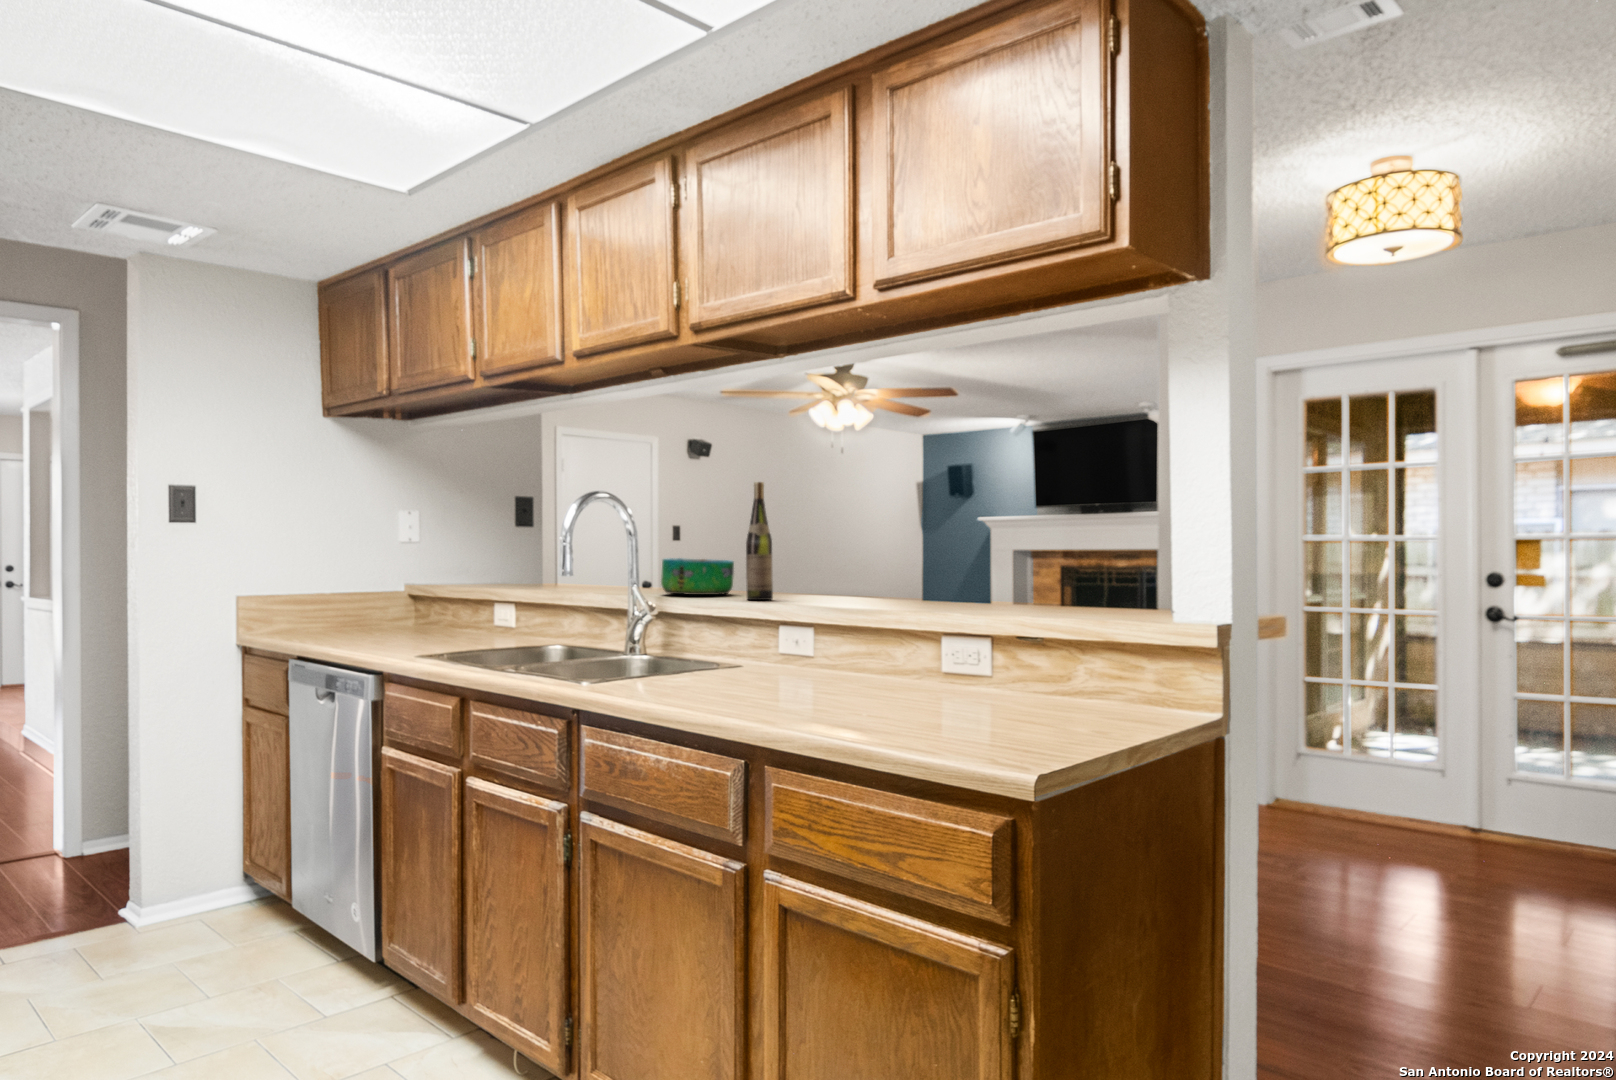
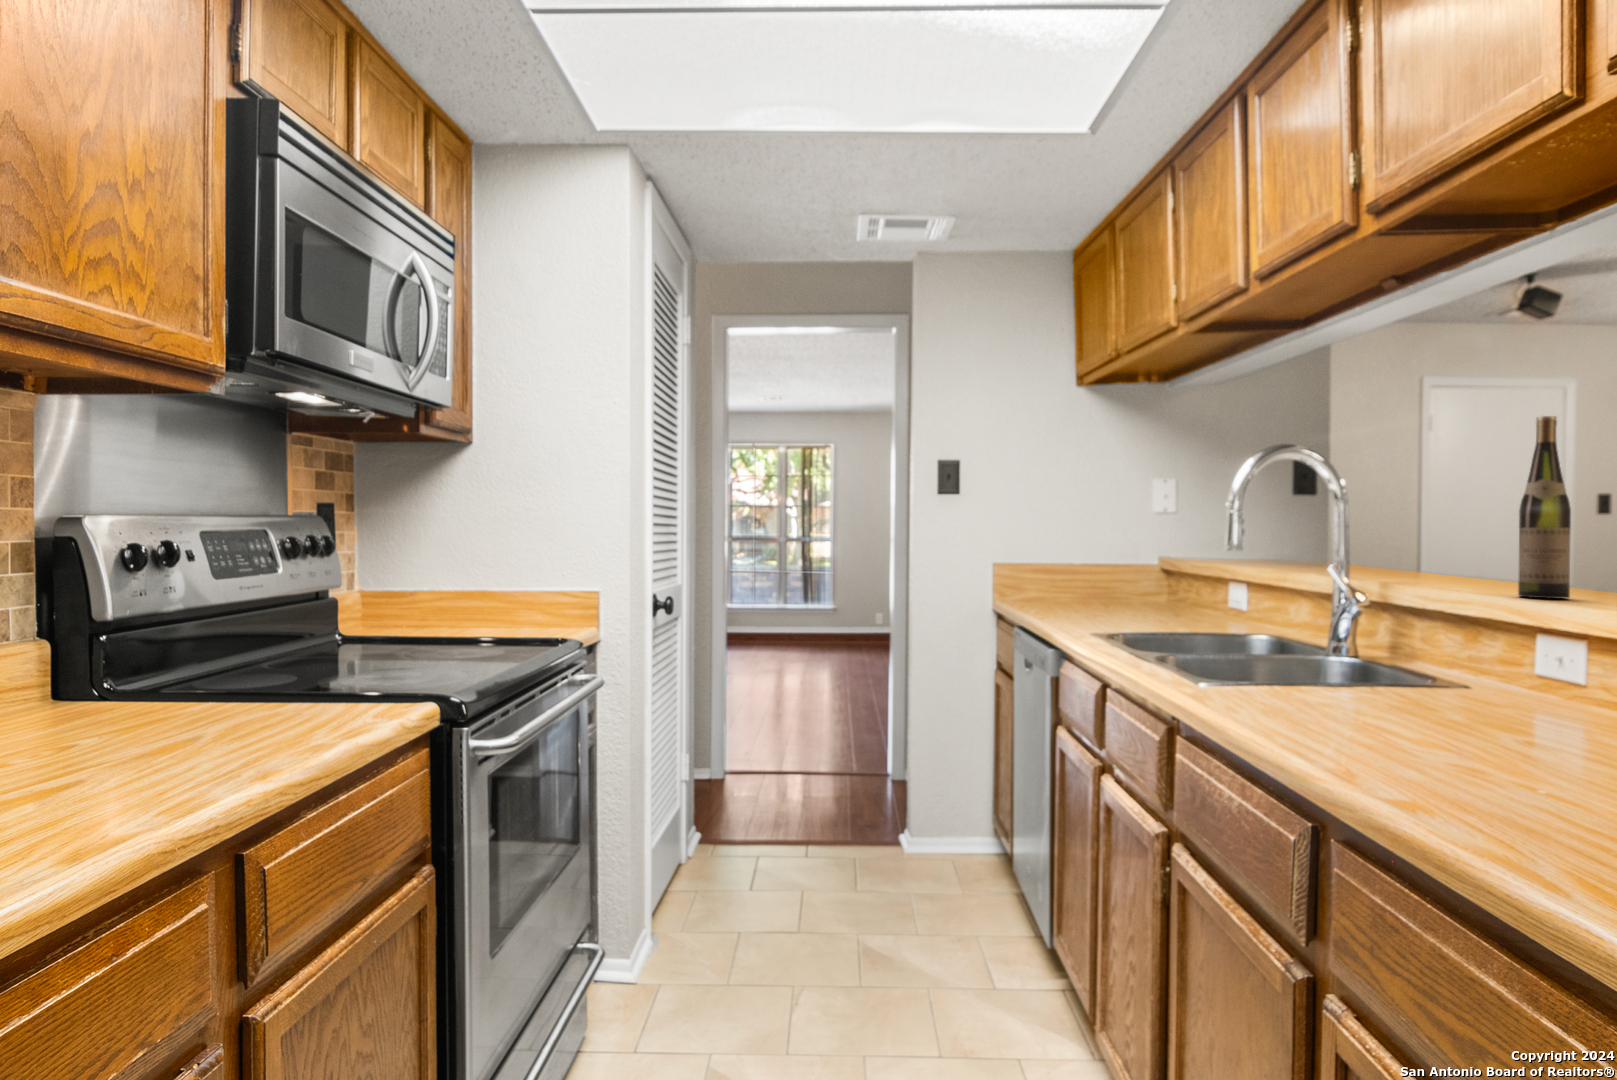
decorative bowl: present [661,558,734,595] -> none [1399,533,1526,586]

